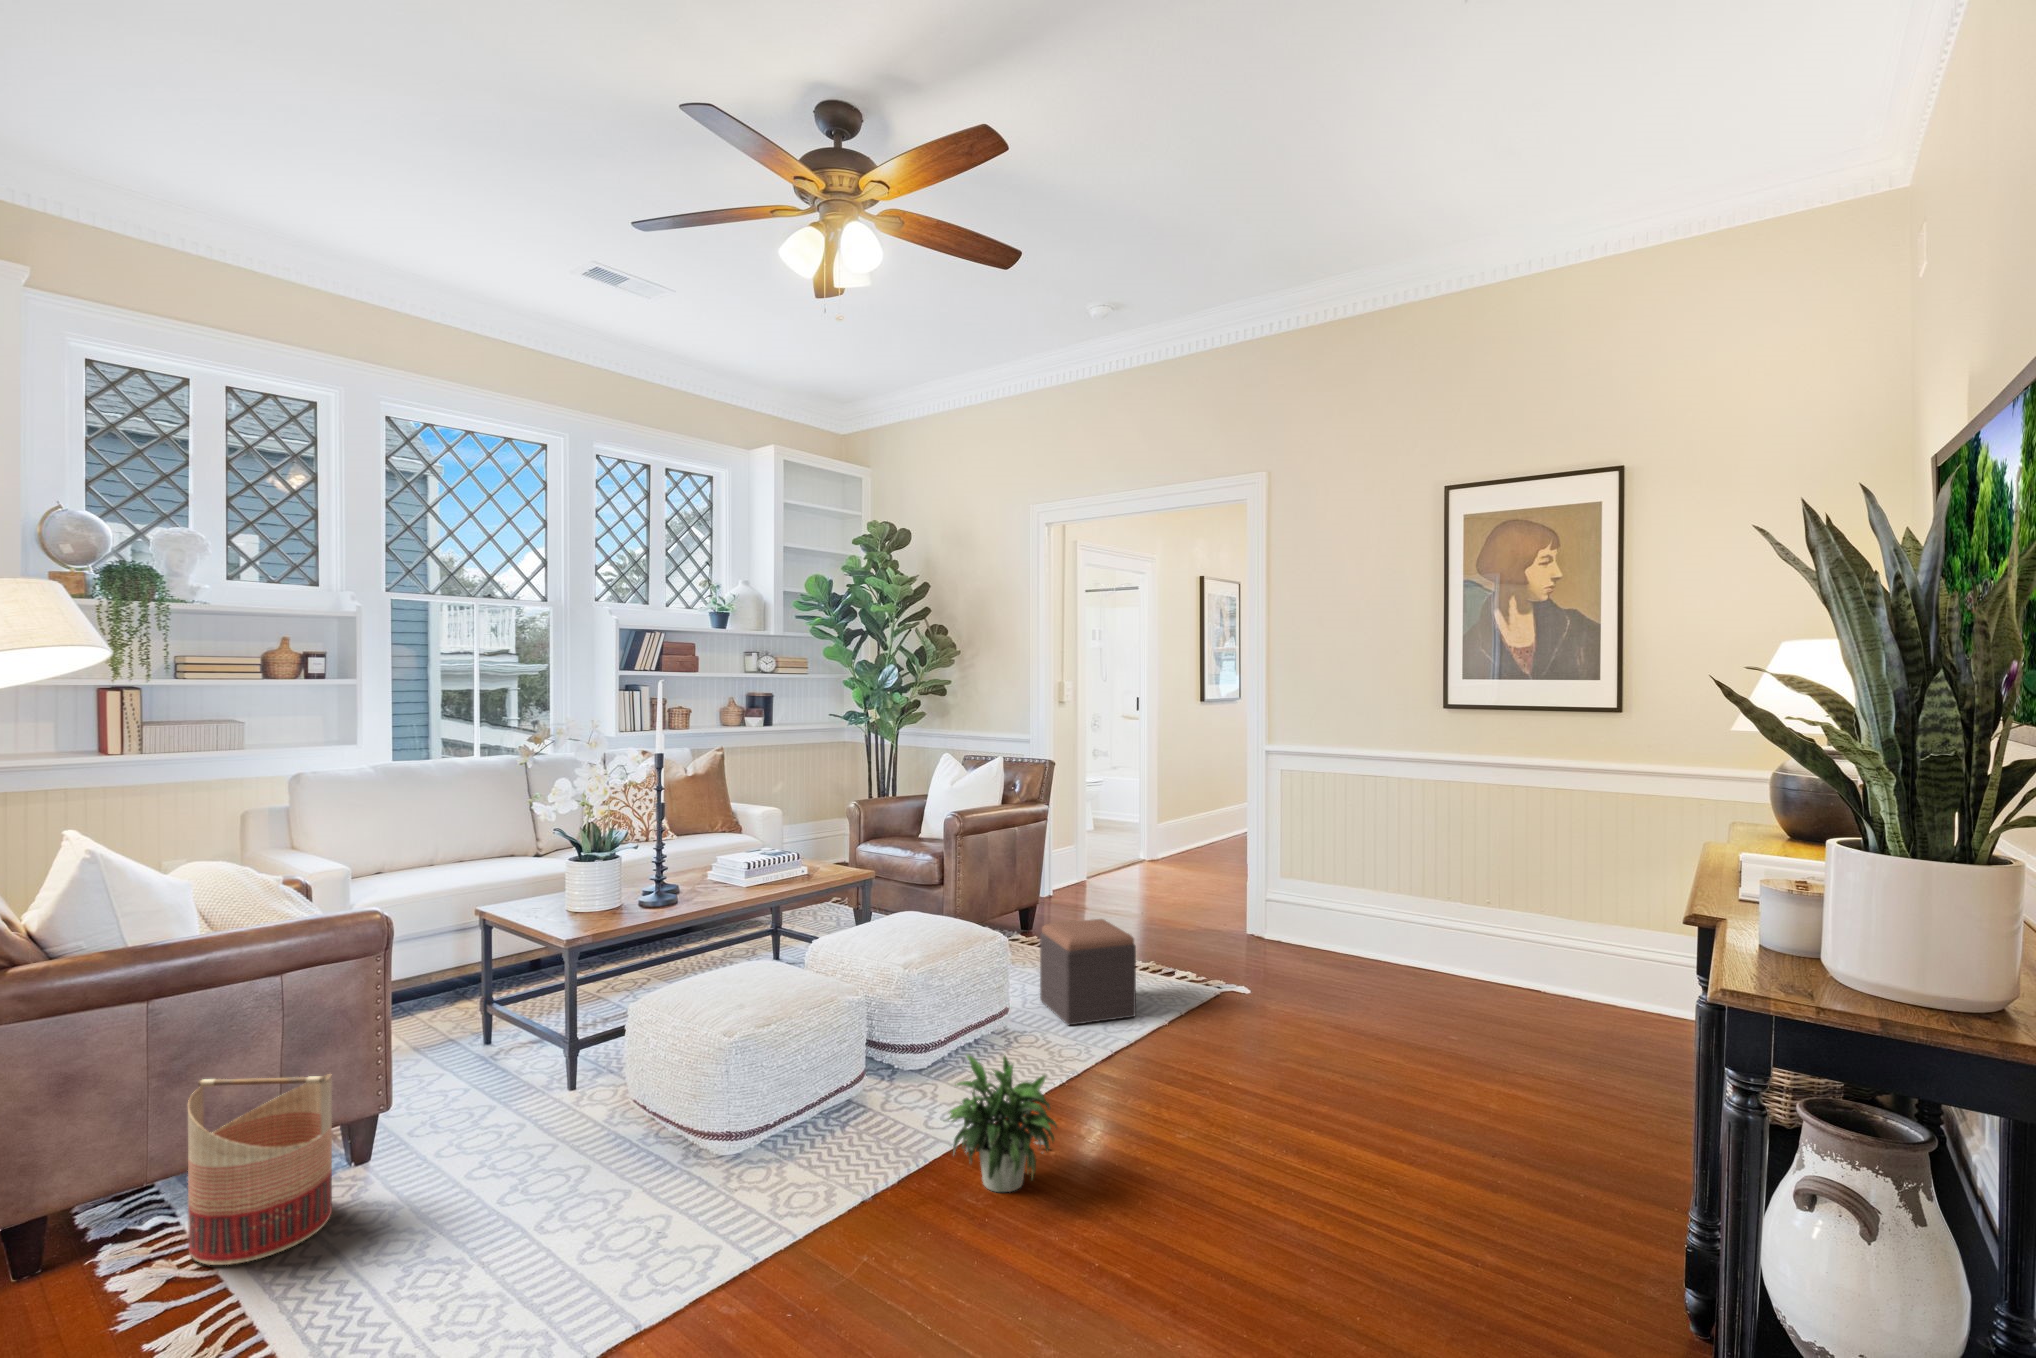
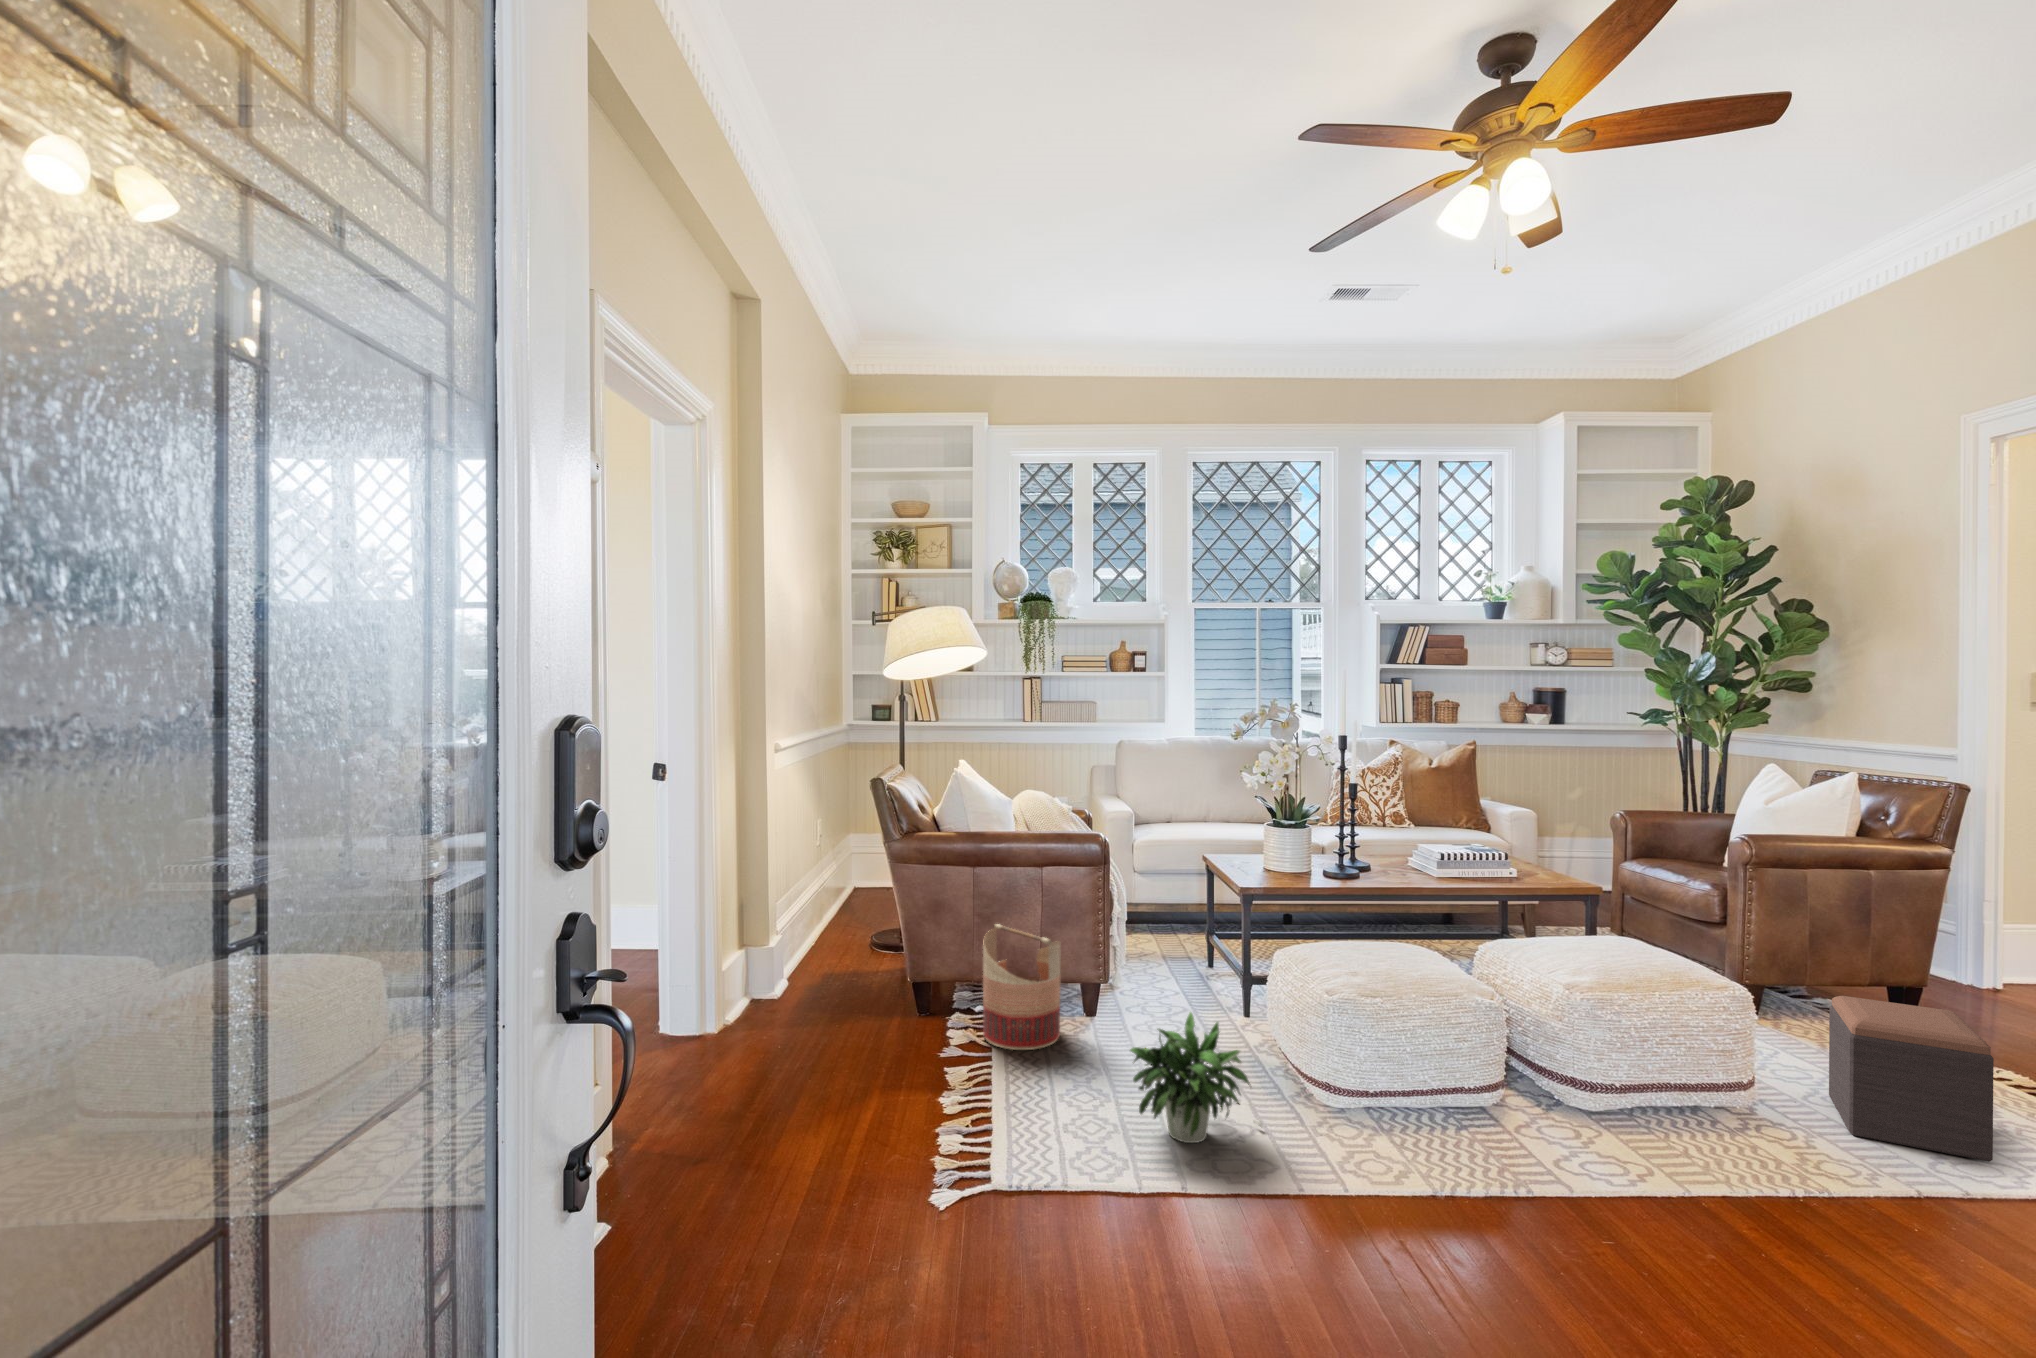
potted plant: present [946,1055,1057,1192] -> present [1130,1012,1262,1143]

